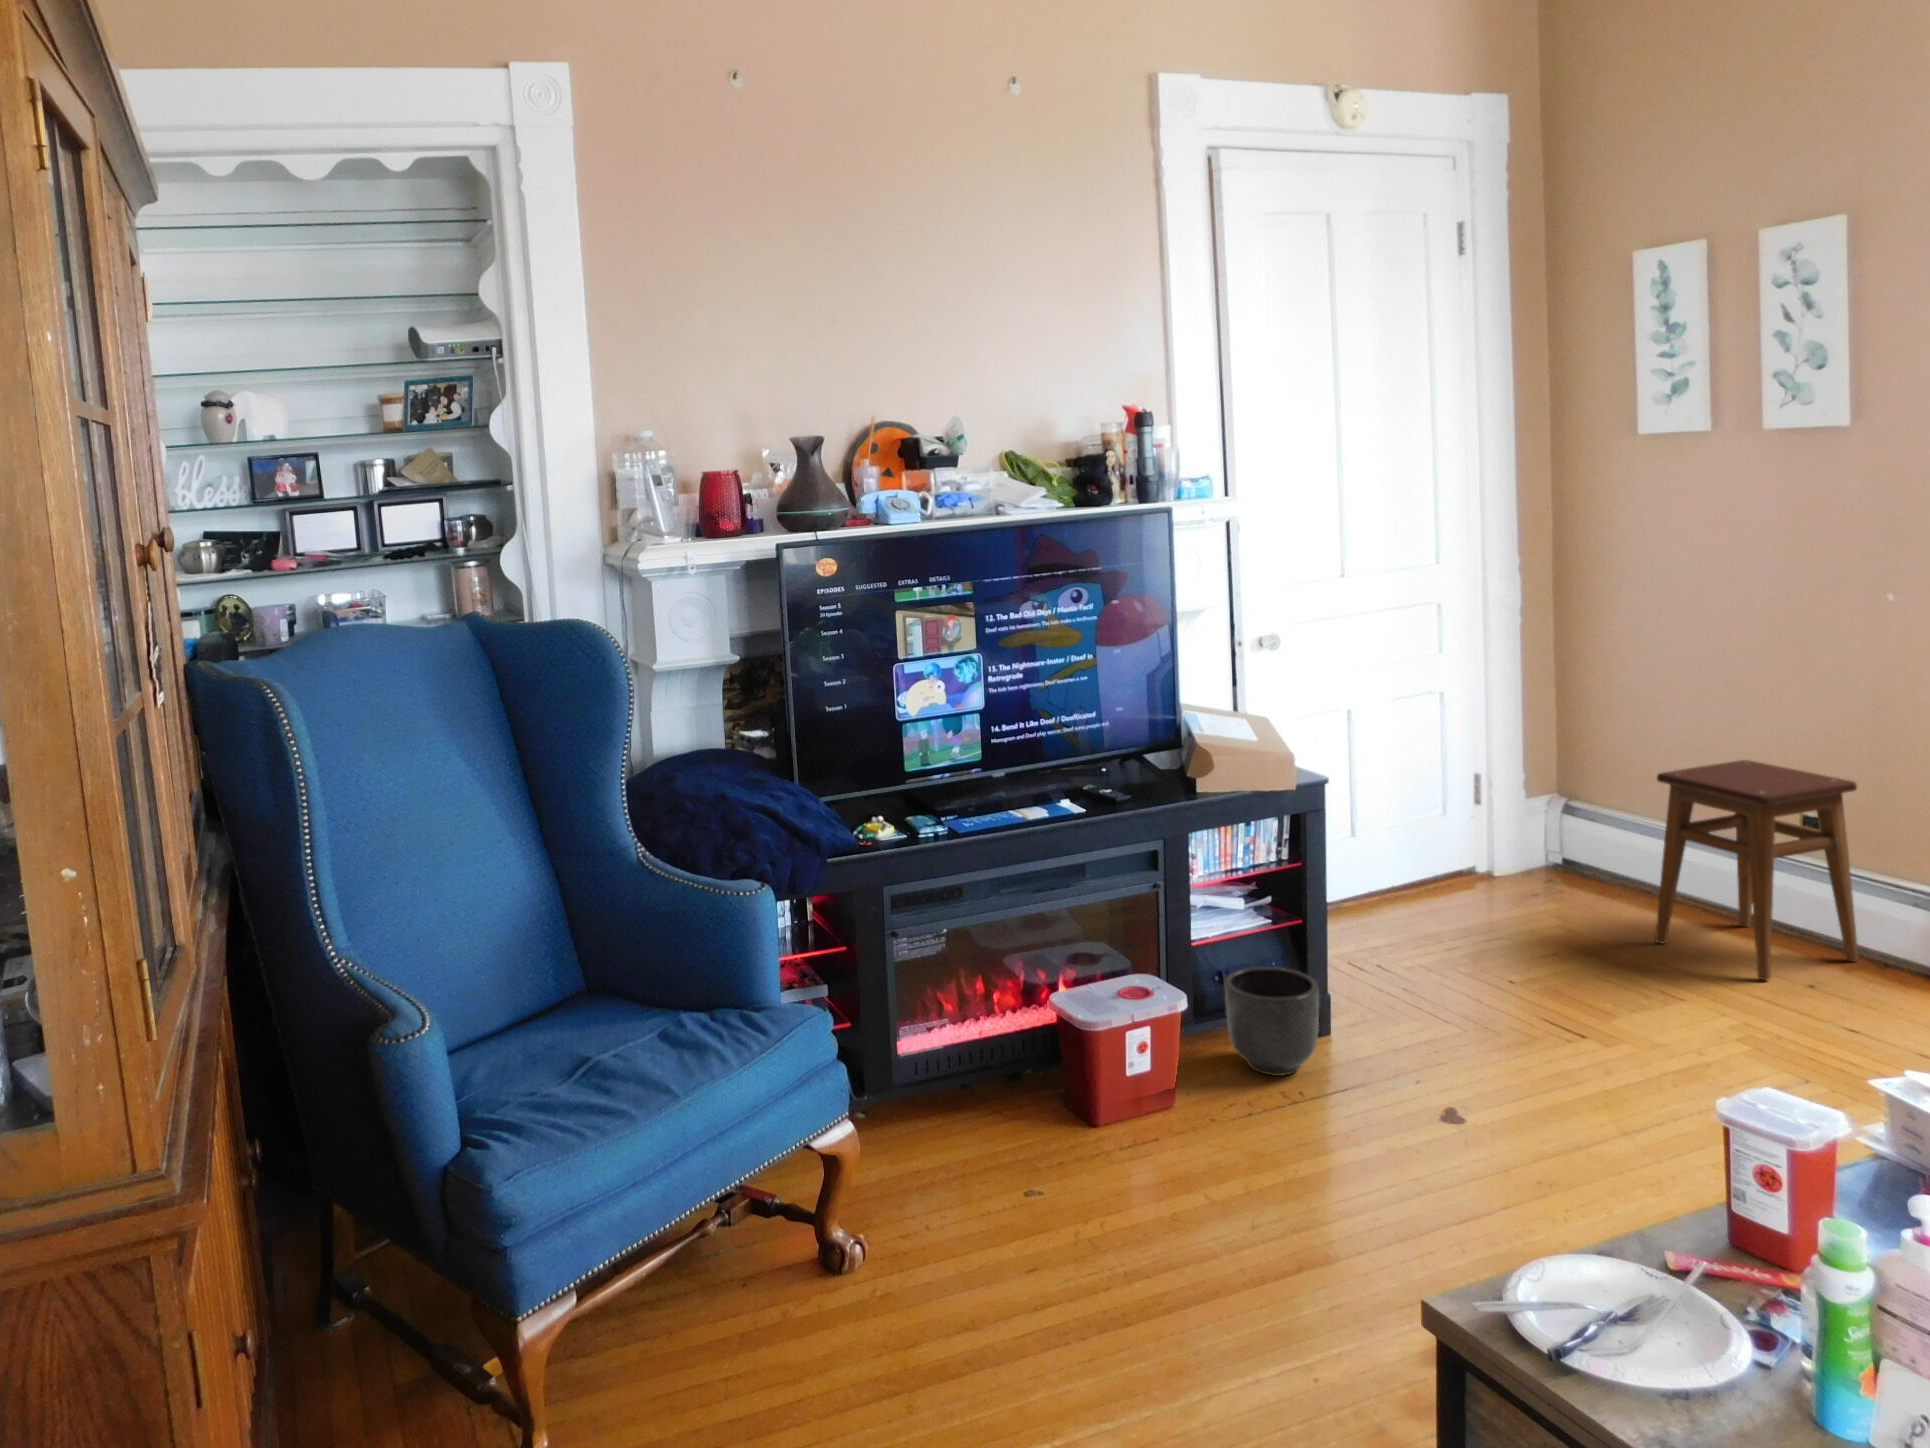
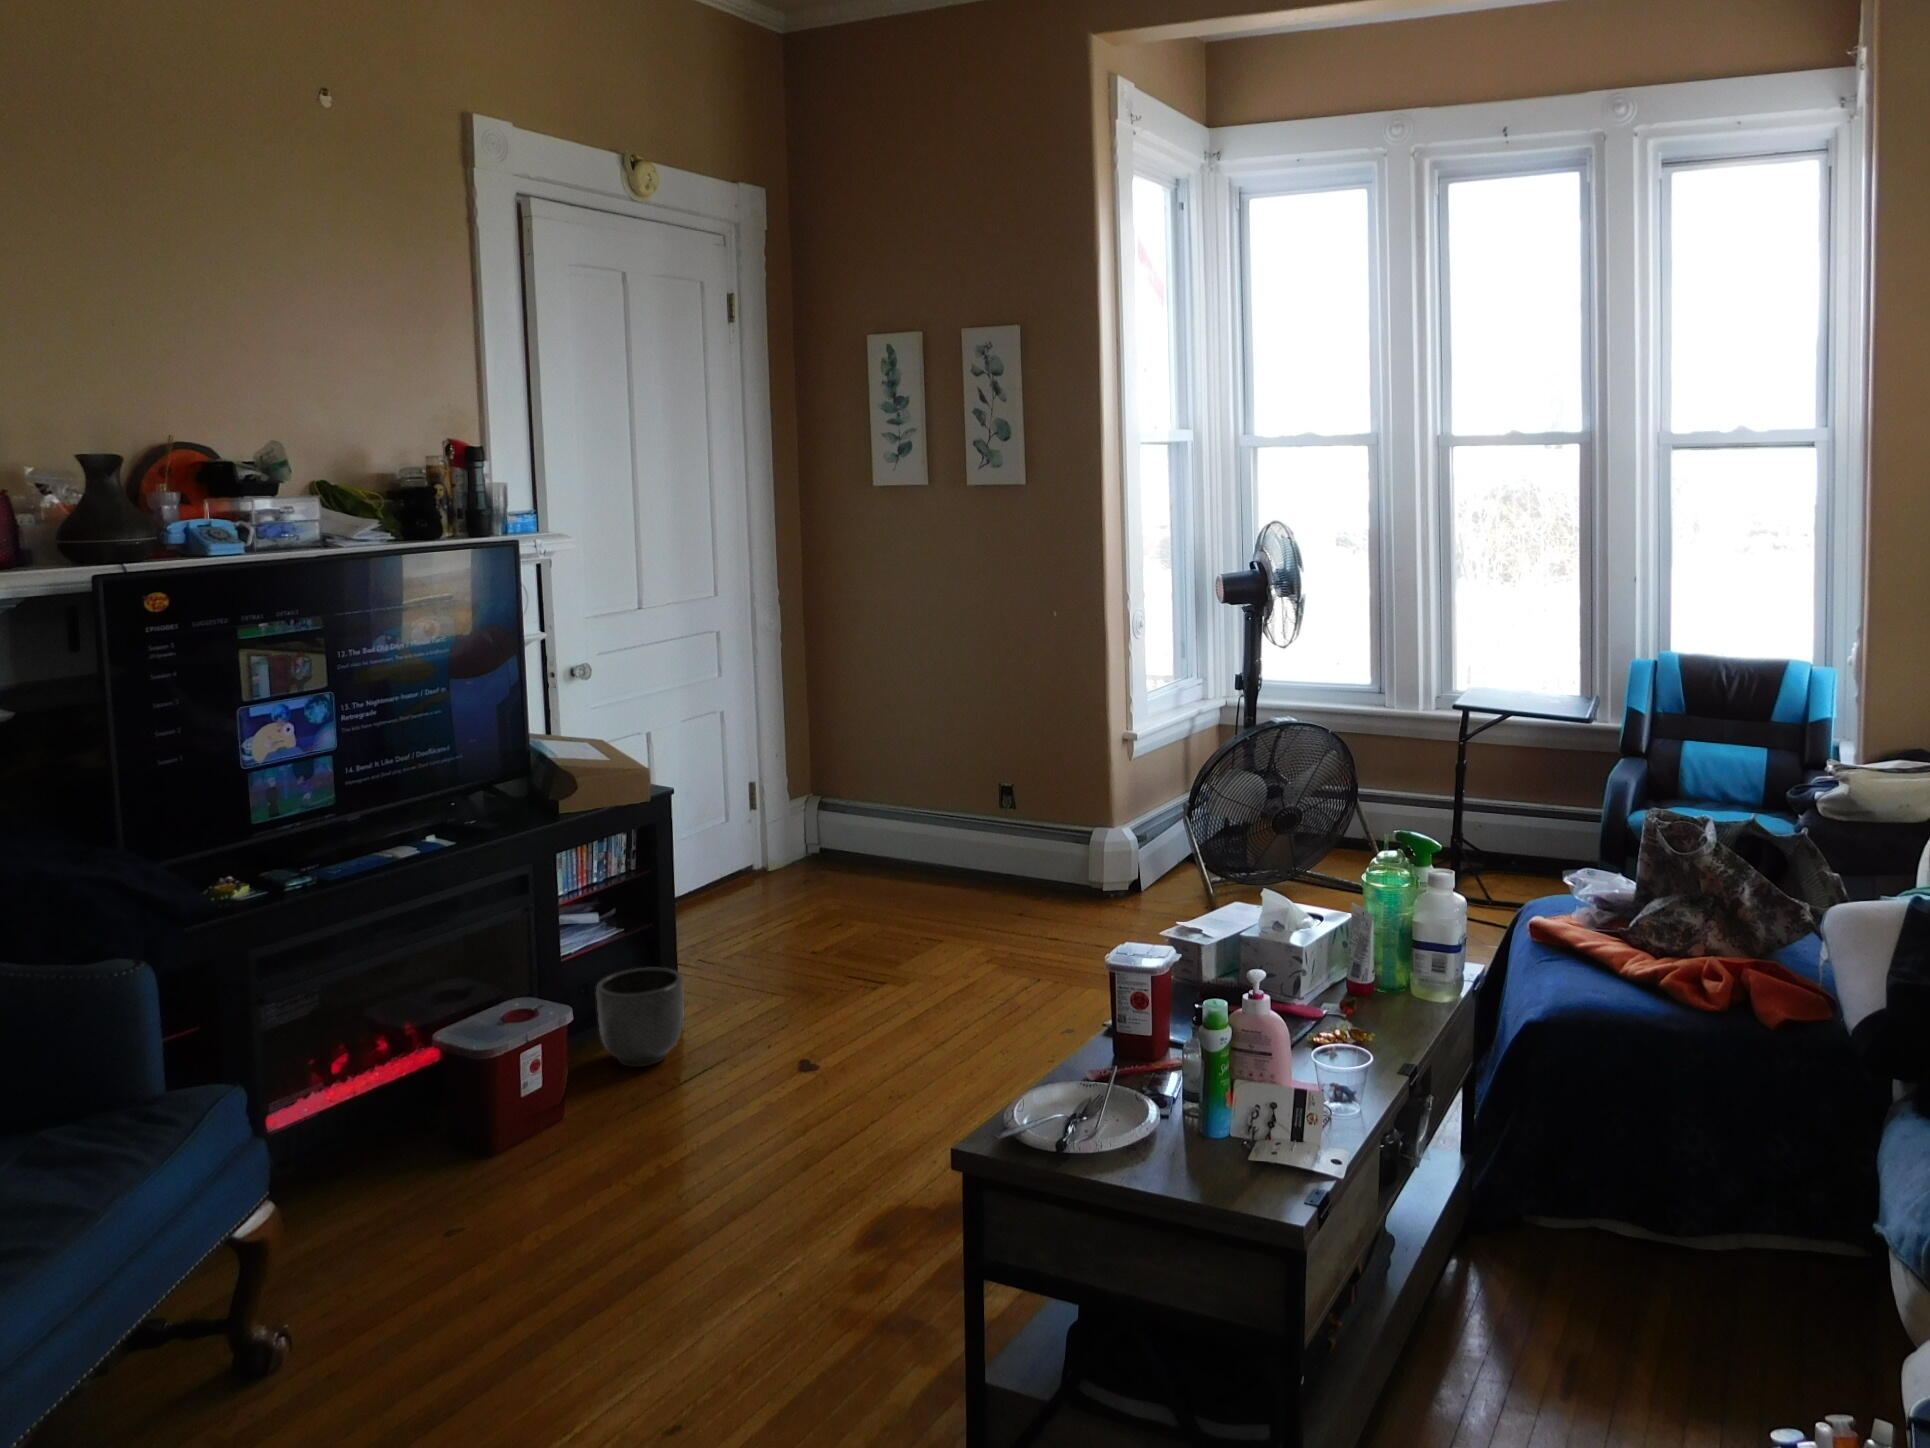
stool: present [1655,760,1859,980] -> none [904,746,1038,914]

